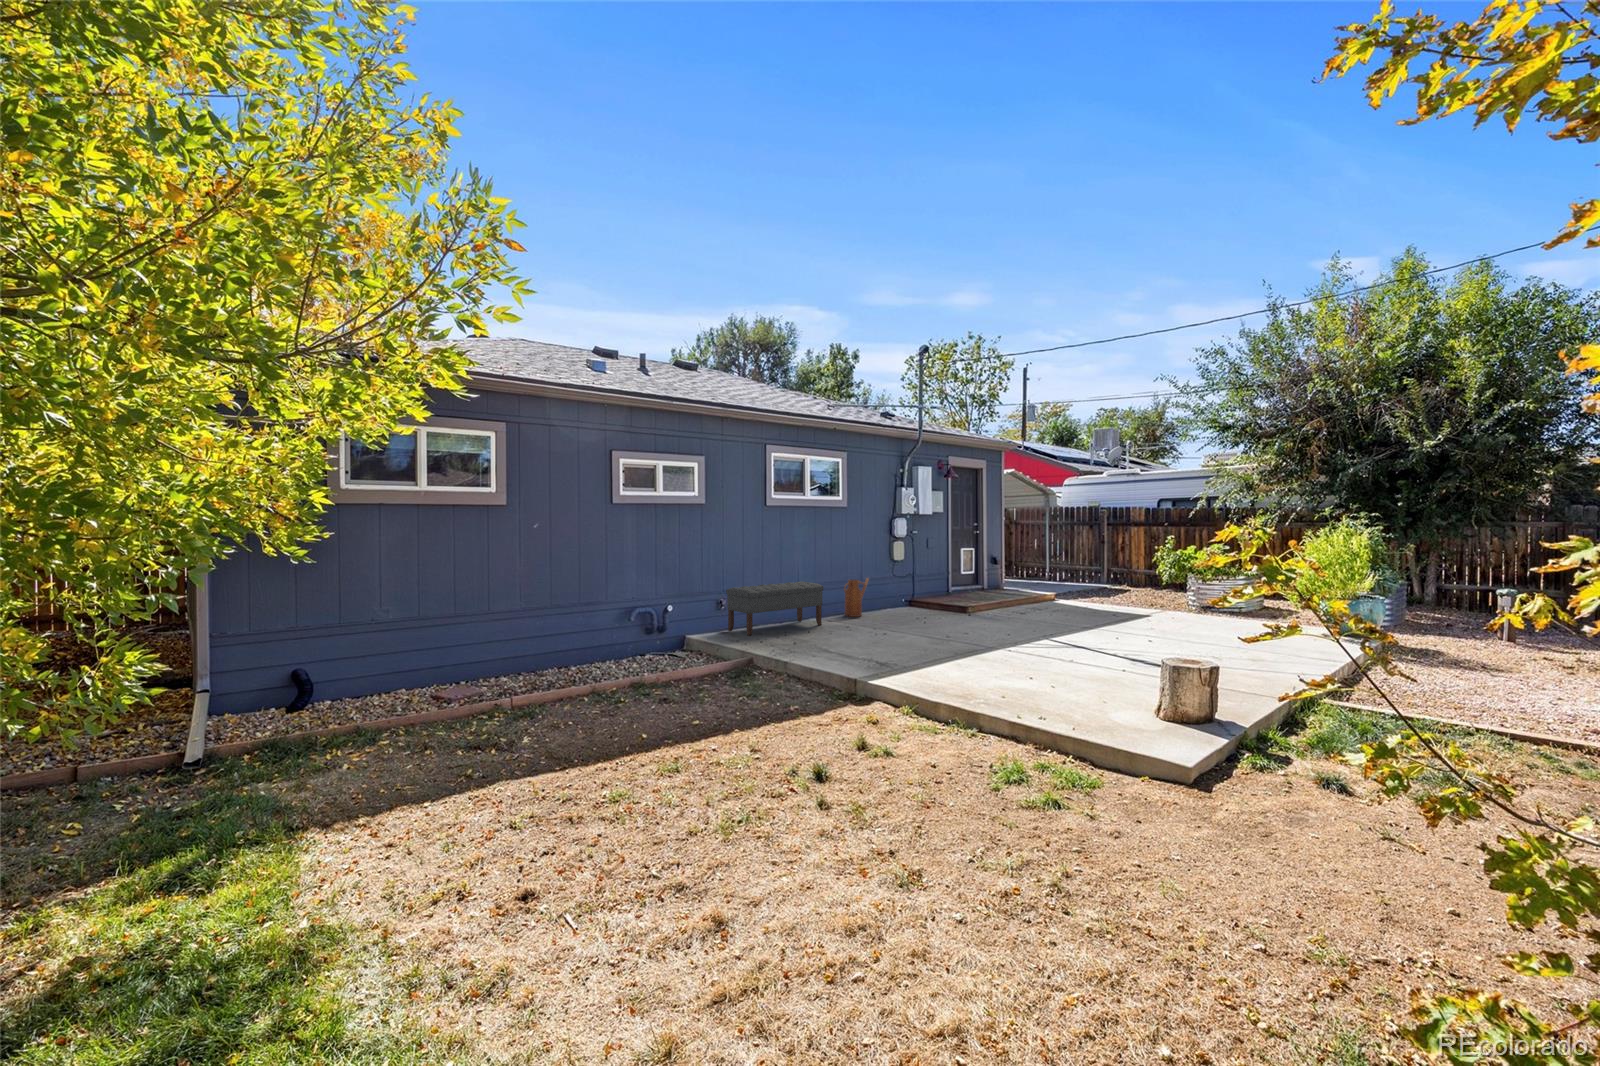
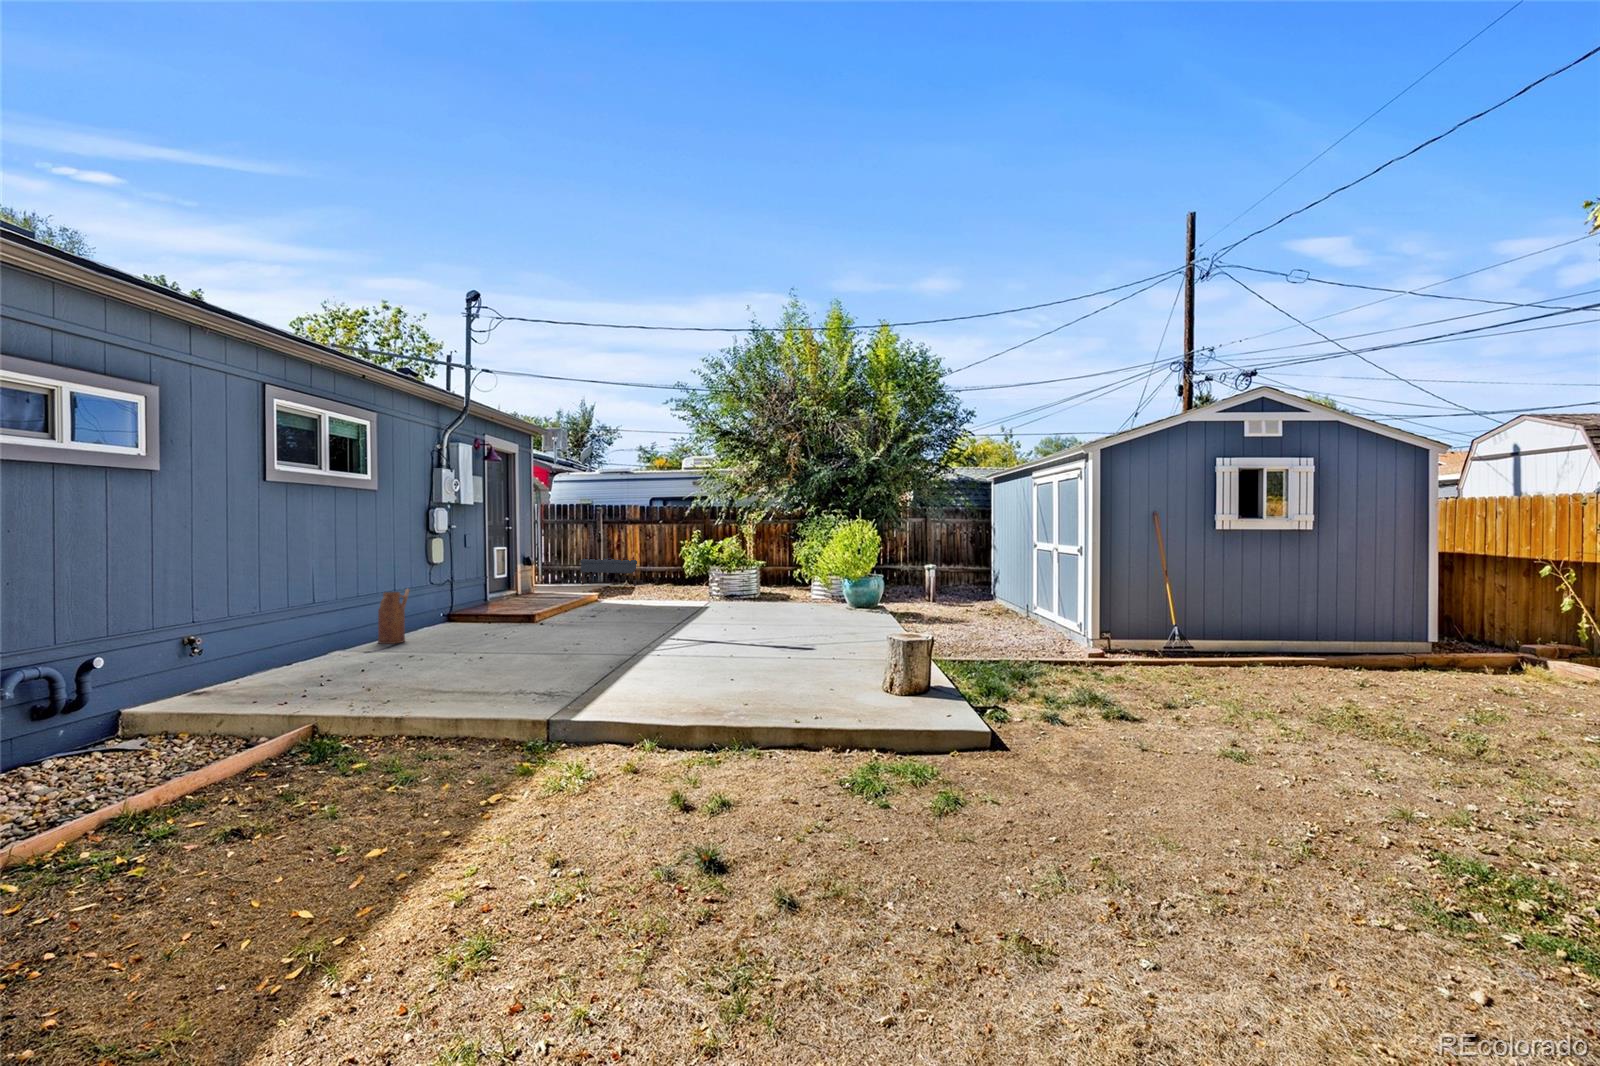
bench: present [726,581,824,636] -> present [580,559,643,586]

